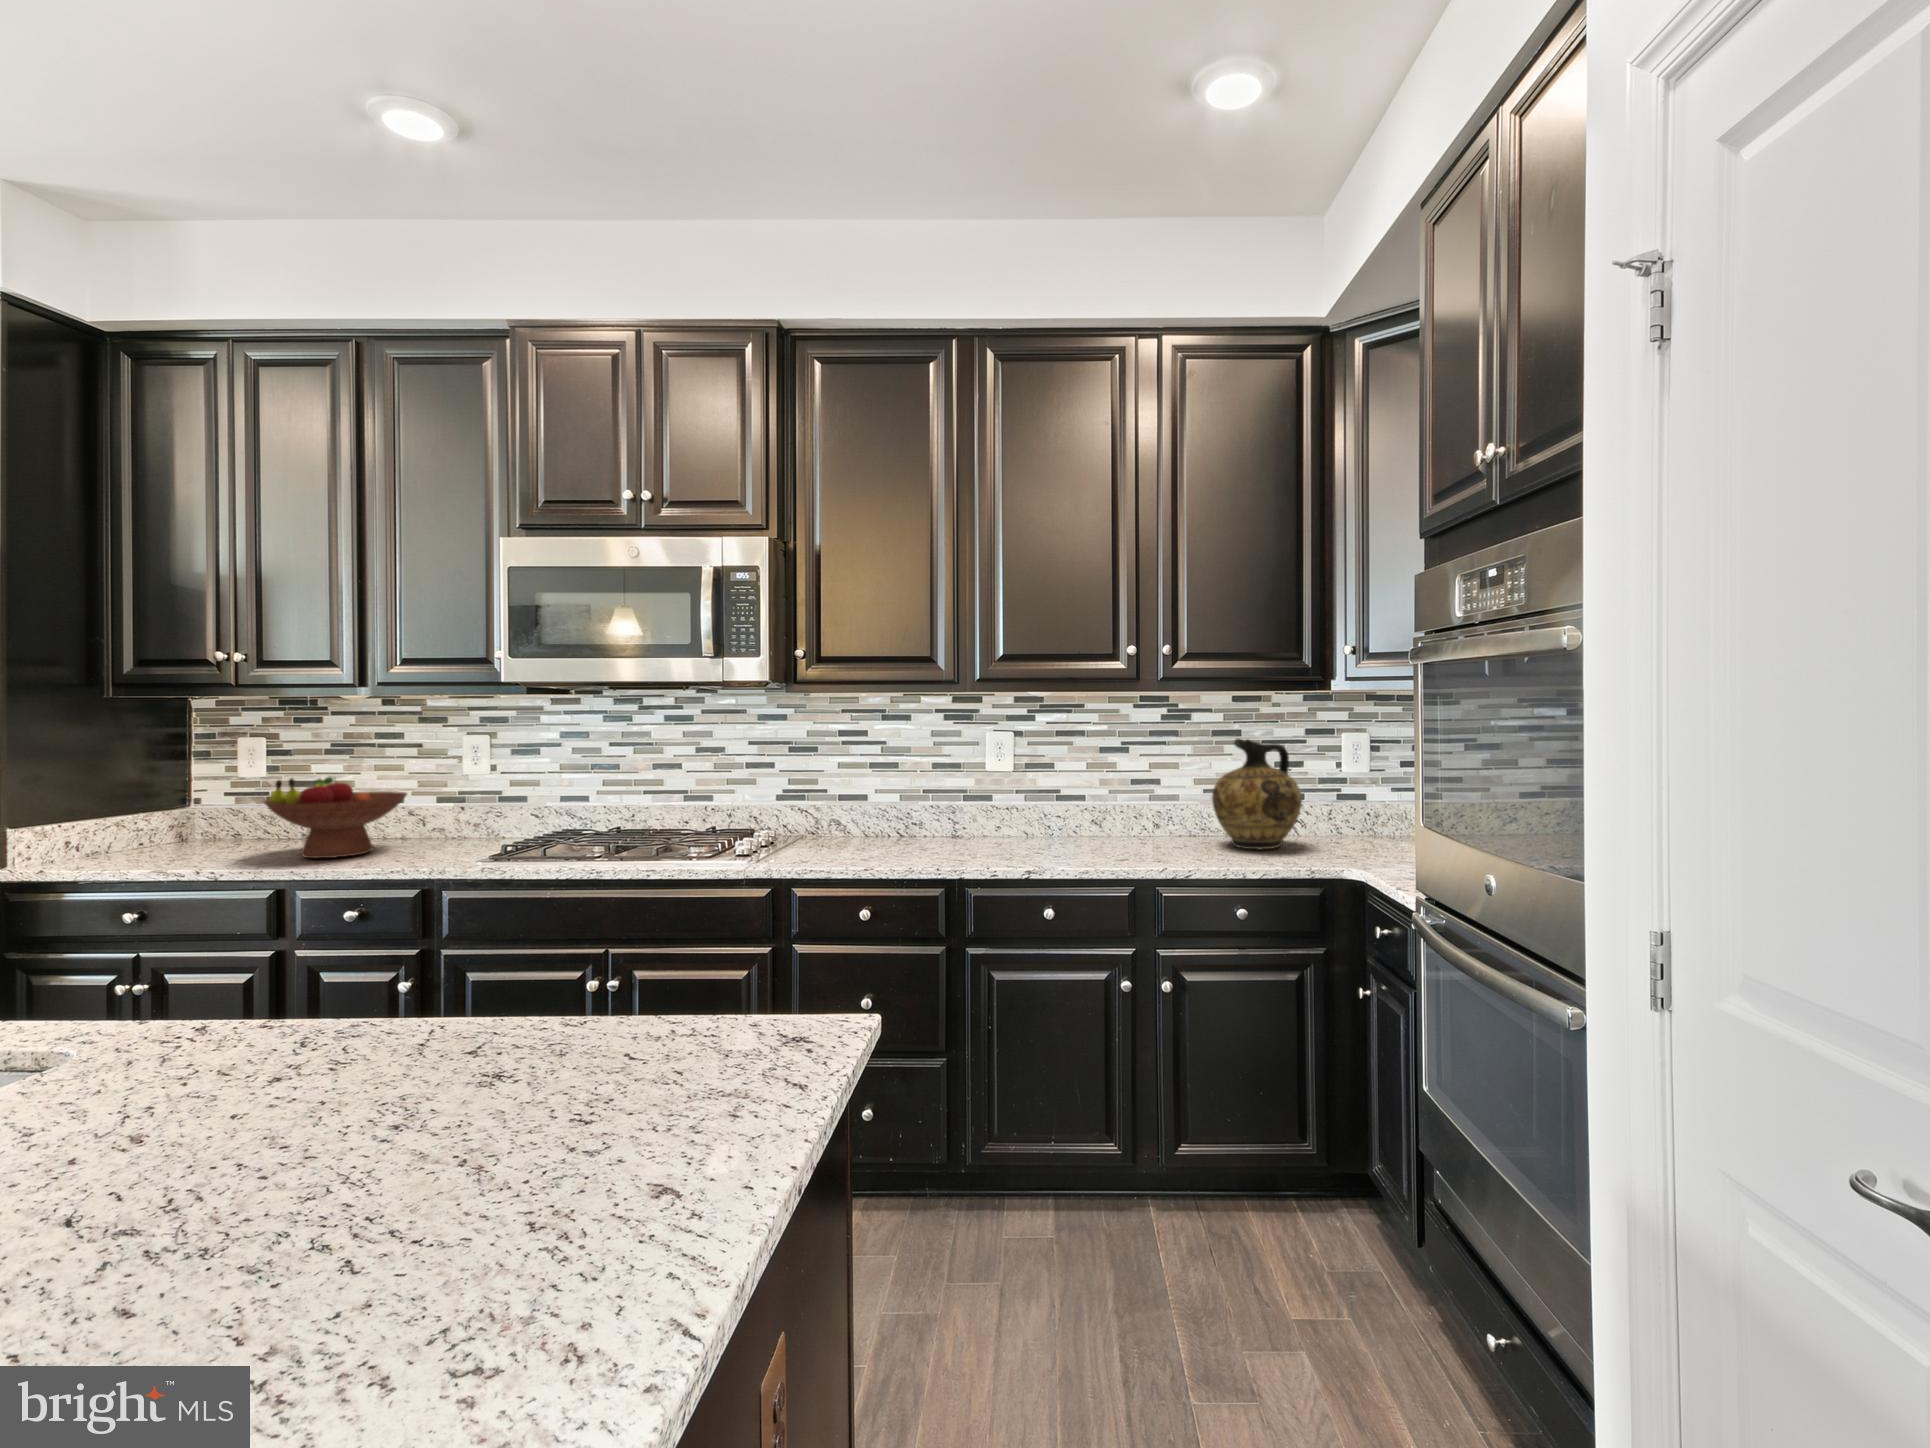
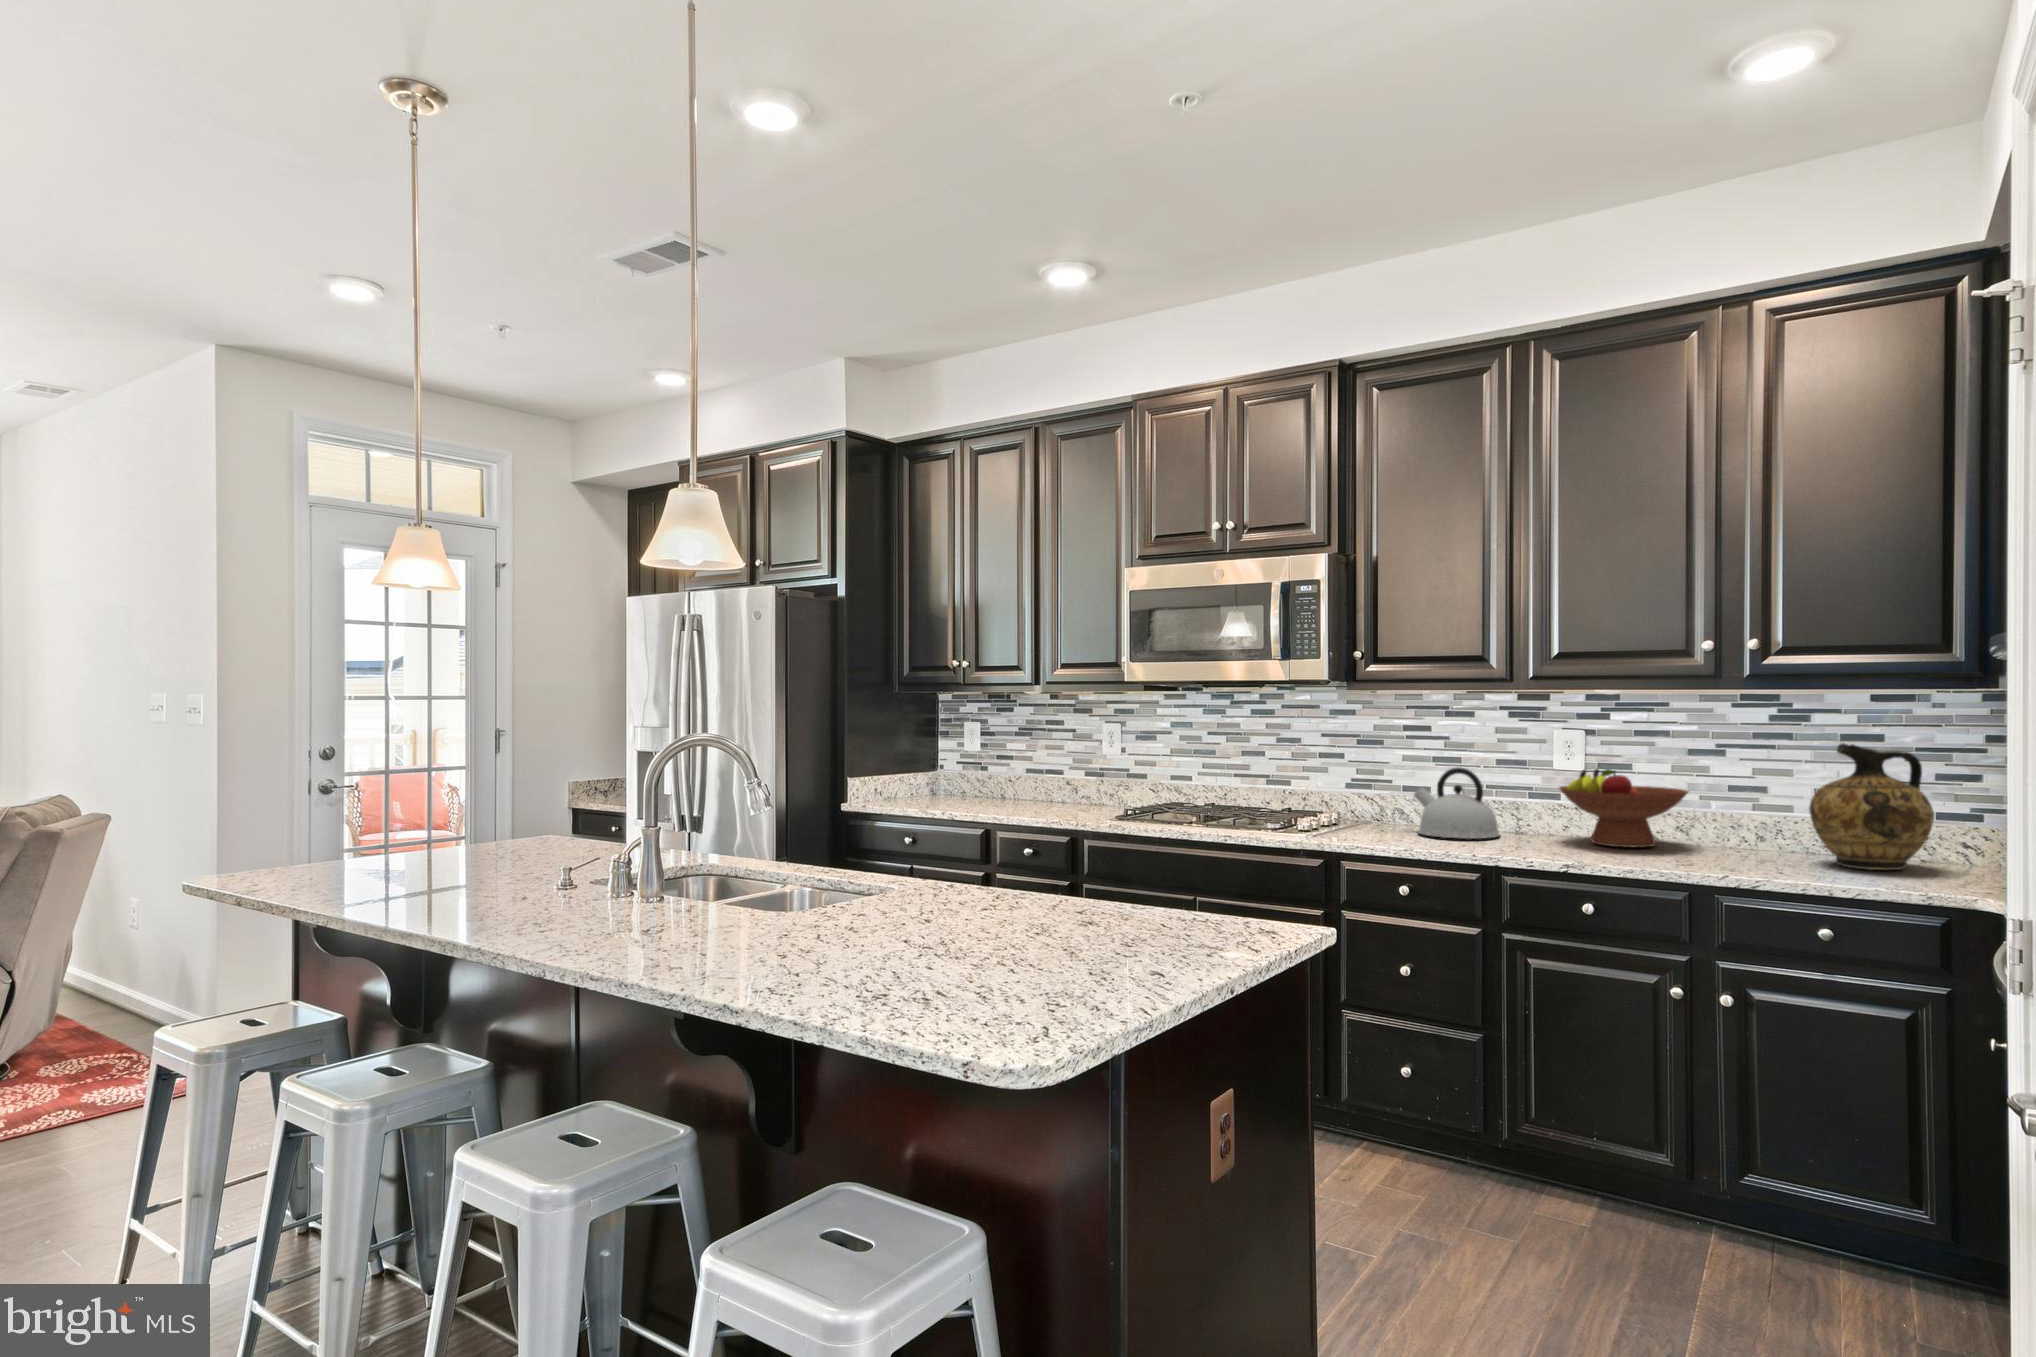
kettle: none [858,773,946,850] -> present [1414,767,1500,839]
fruit bowl: present [263,777,407,858] -> present [1559,769,1688,848]

